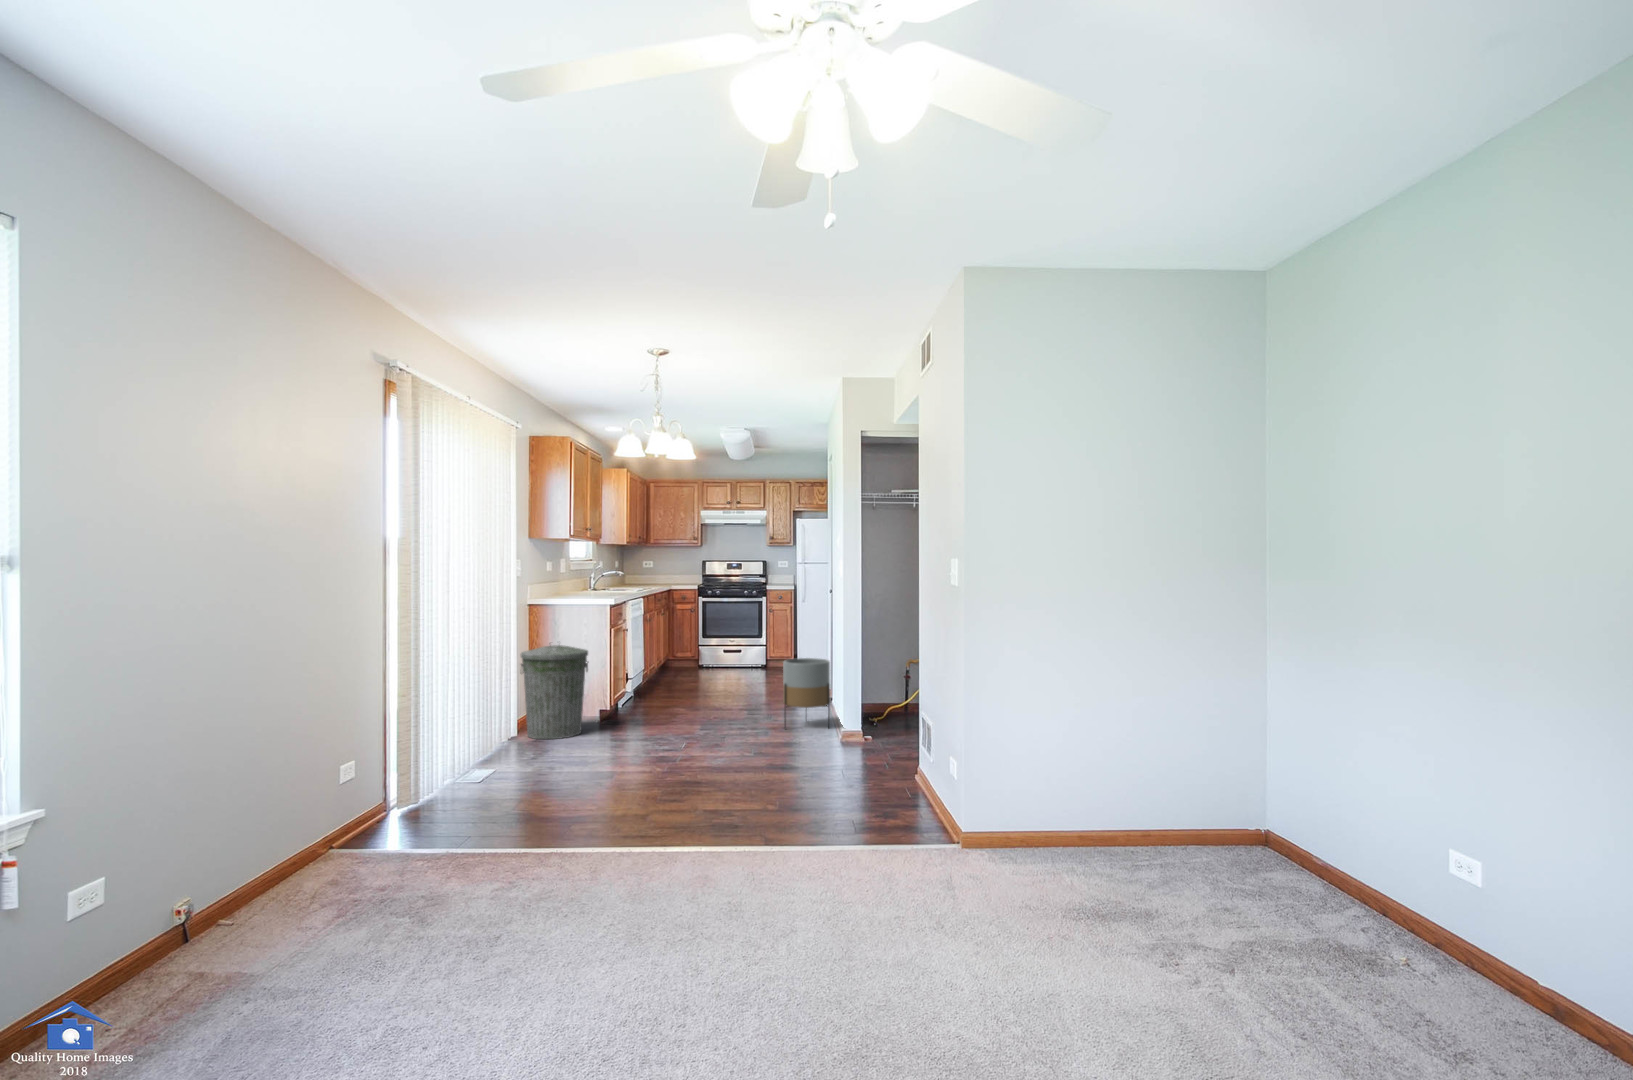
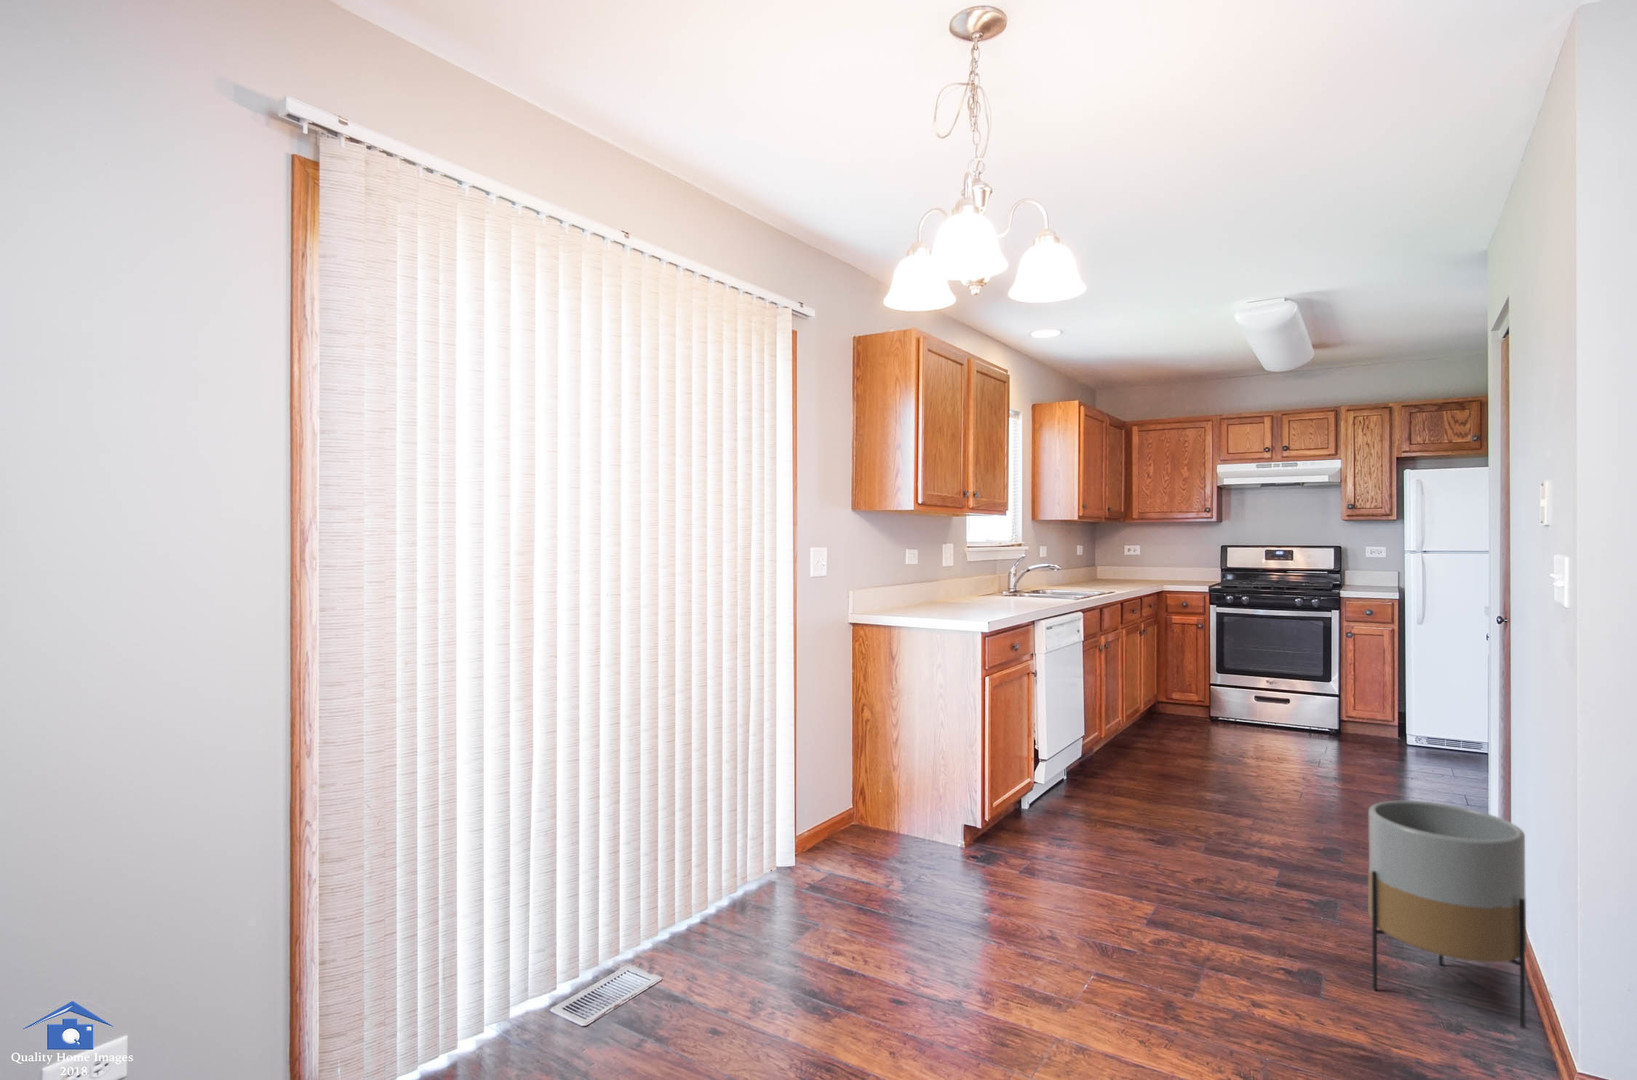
trash can: present [520,645,588,739] -> none [807,698,925,886]

